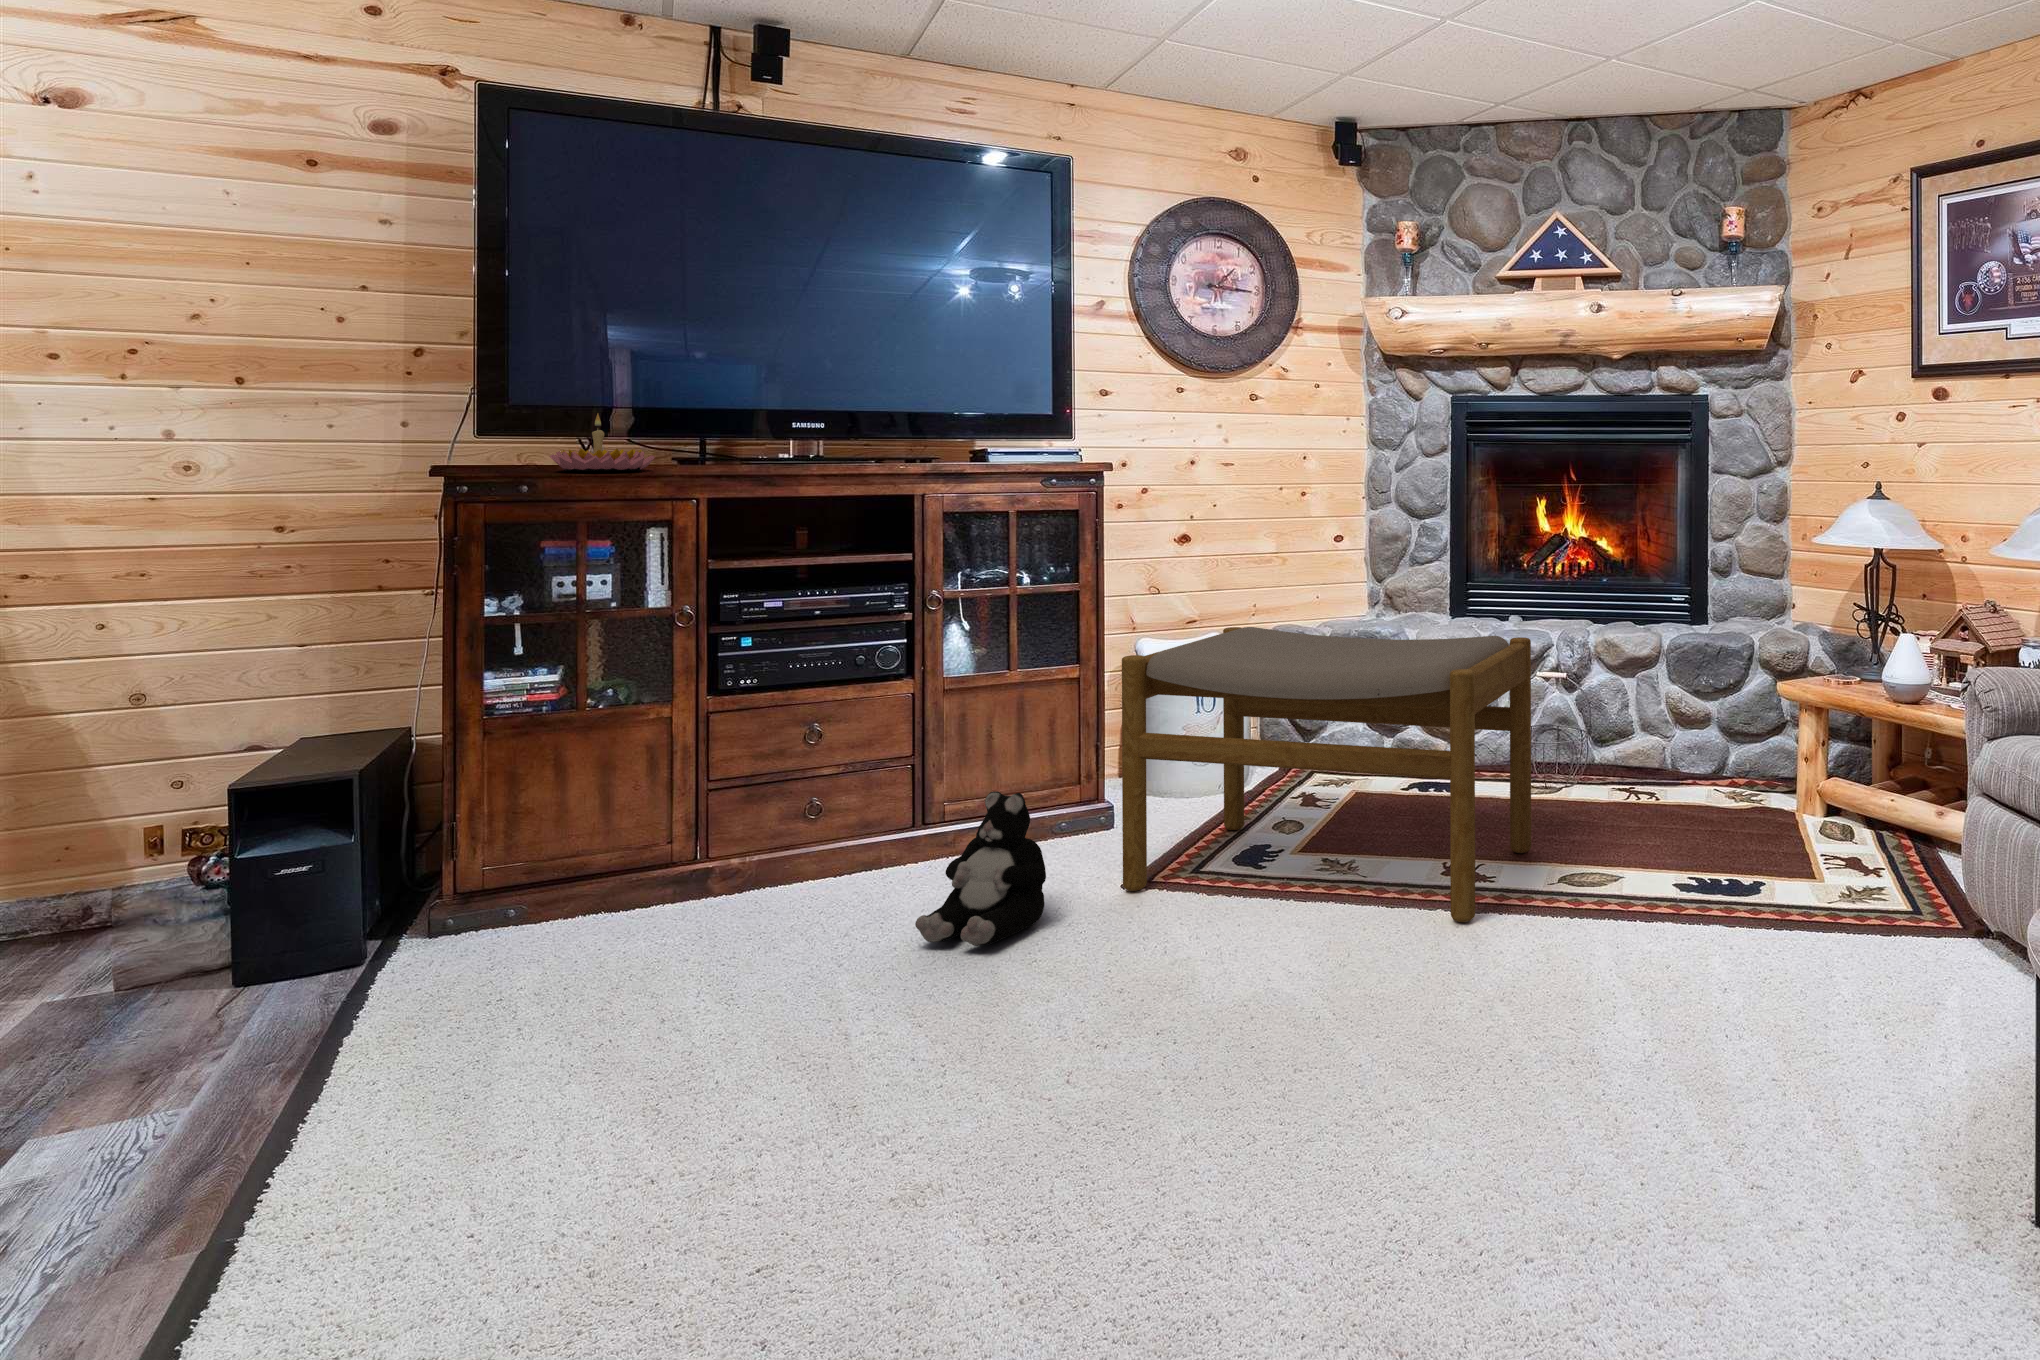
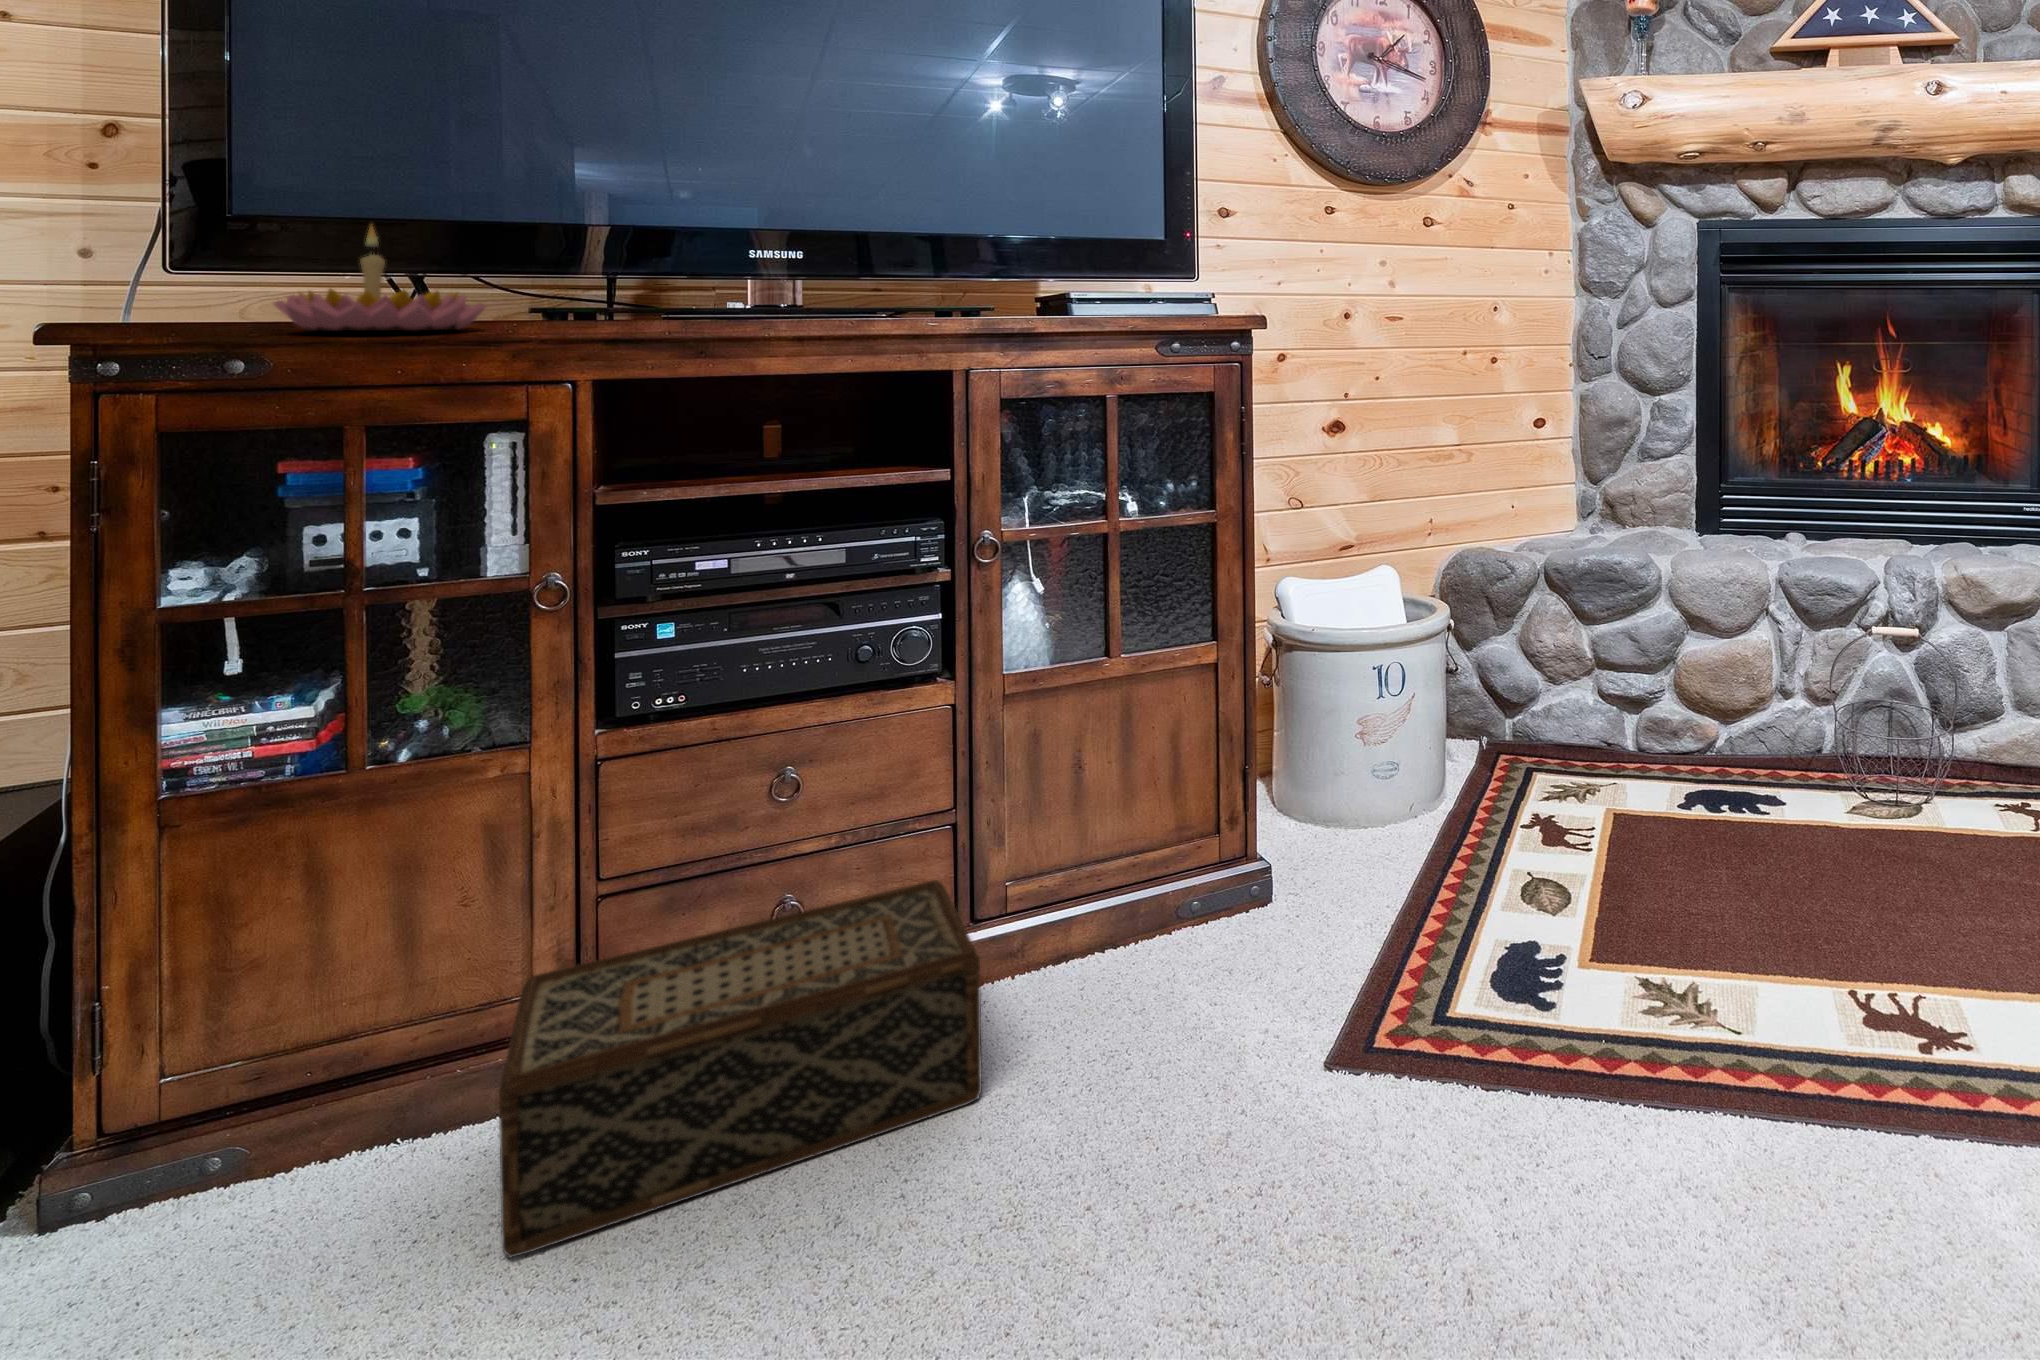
footstool: present [1122,627,1531,922] -> none [1328,576,2020,1171]
plush toy: present [916,791,1046,946] -> none [980,922,1220,1267]
woven basket: none [669,795,922,947] -> present [499,880,982,1257]

